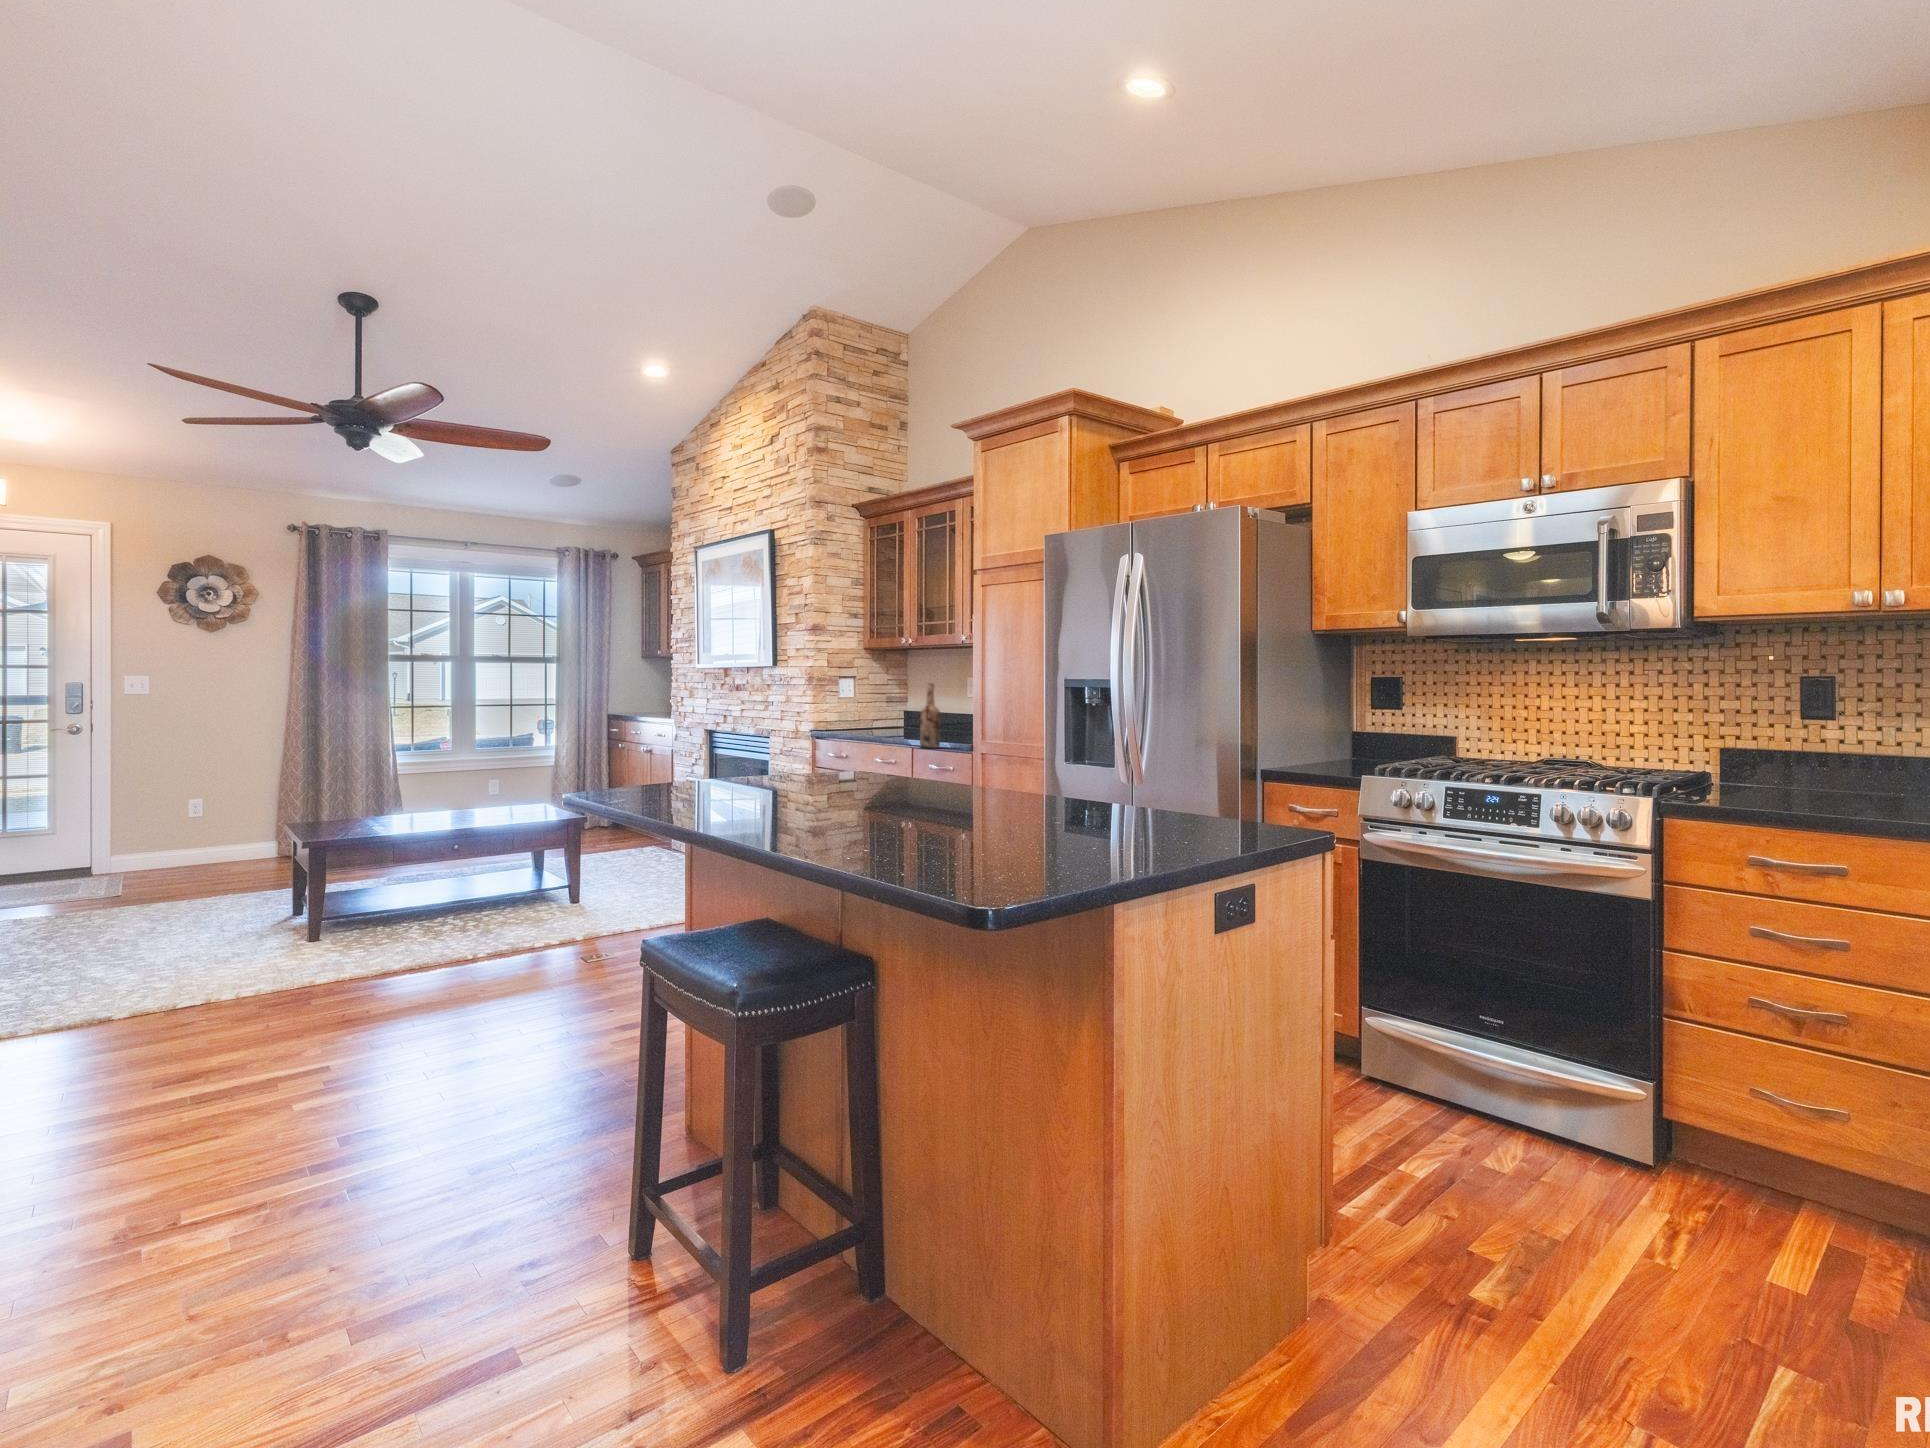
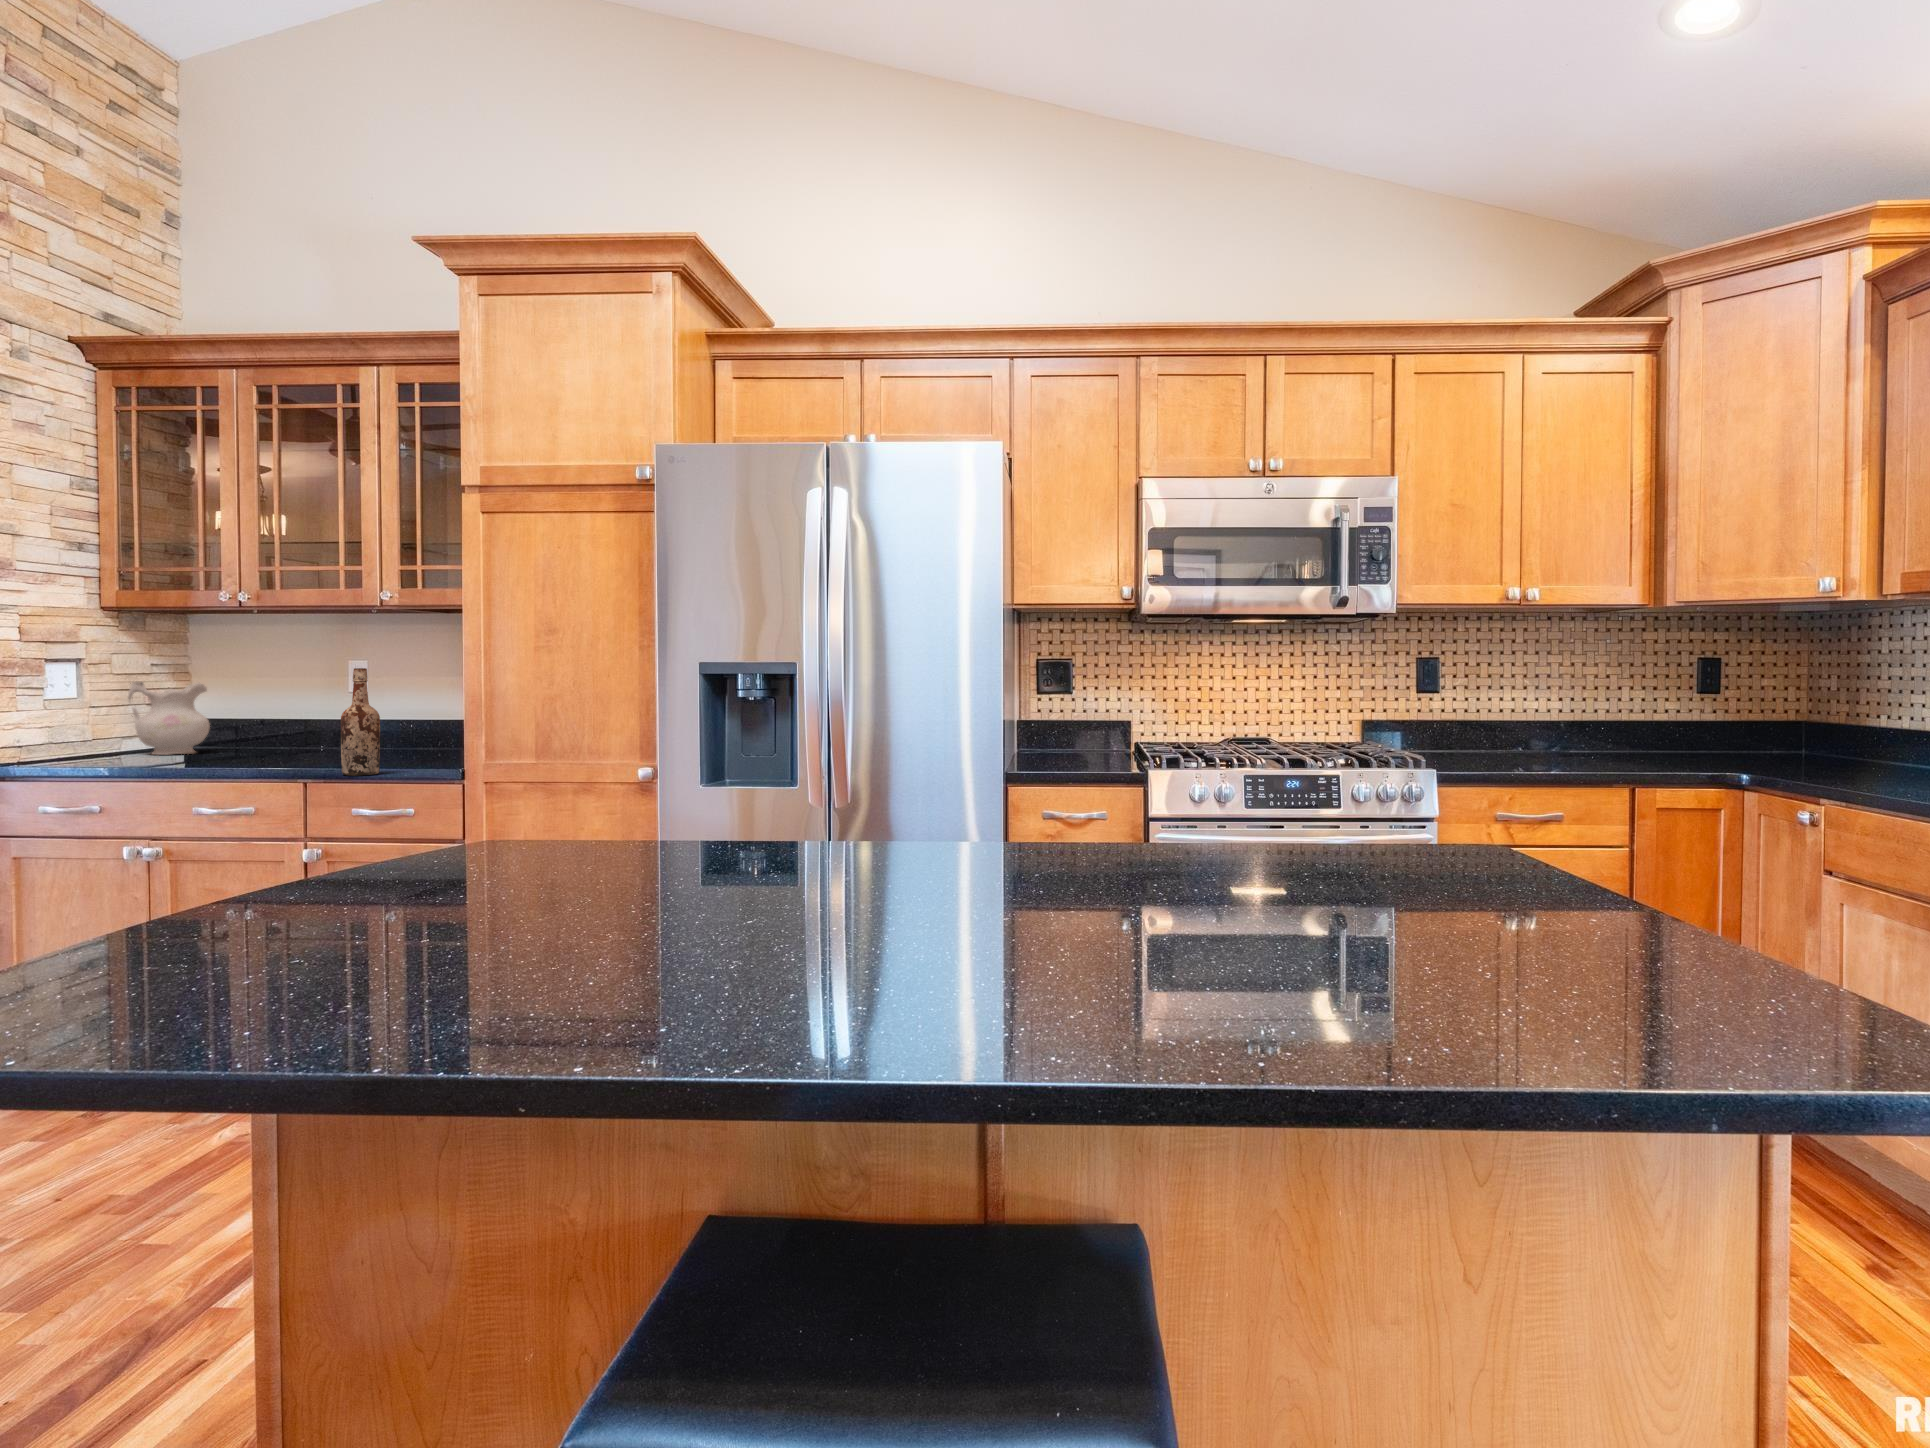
ceramic pitcher: none [877,692,915,736] -> present [128,682,210,755]

